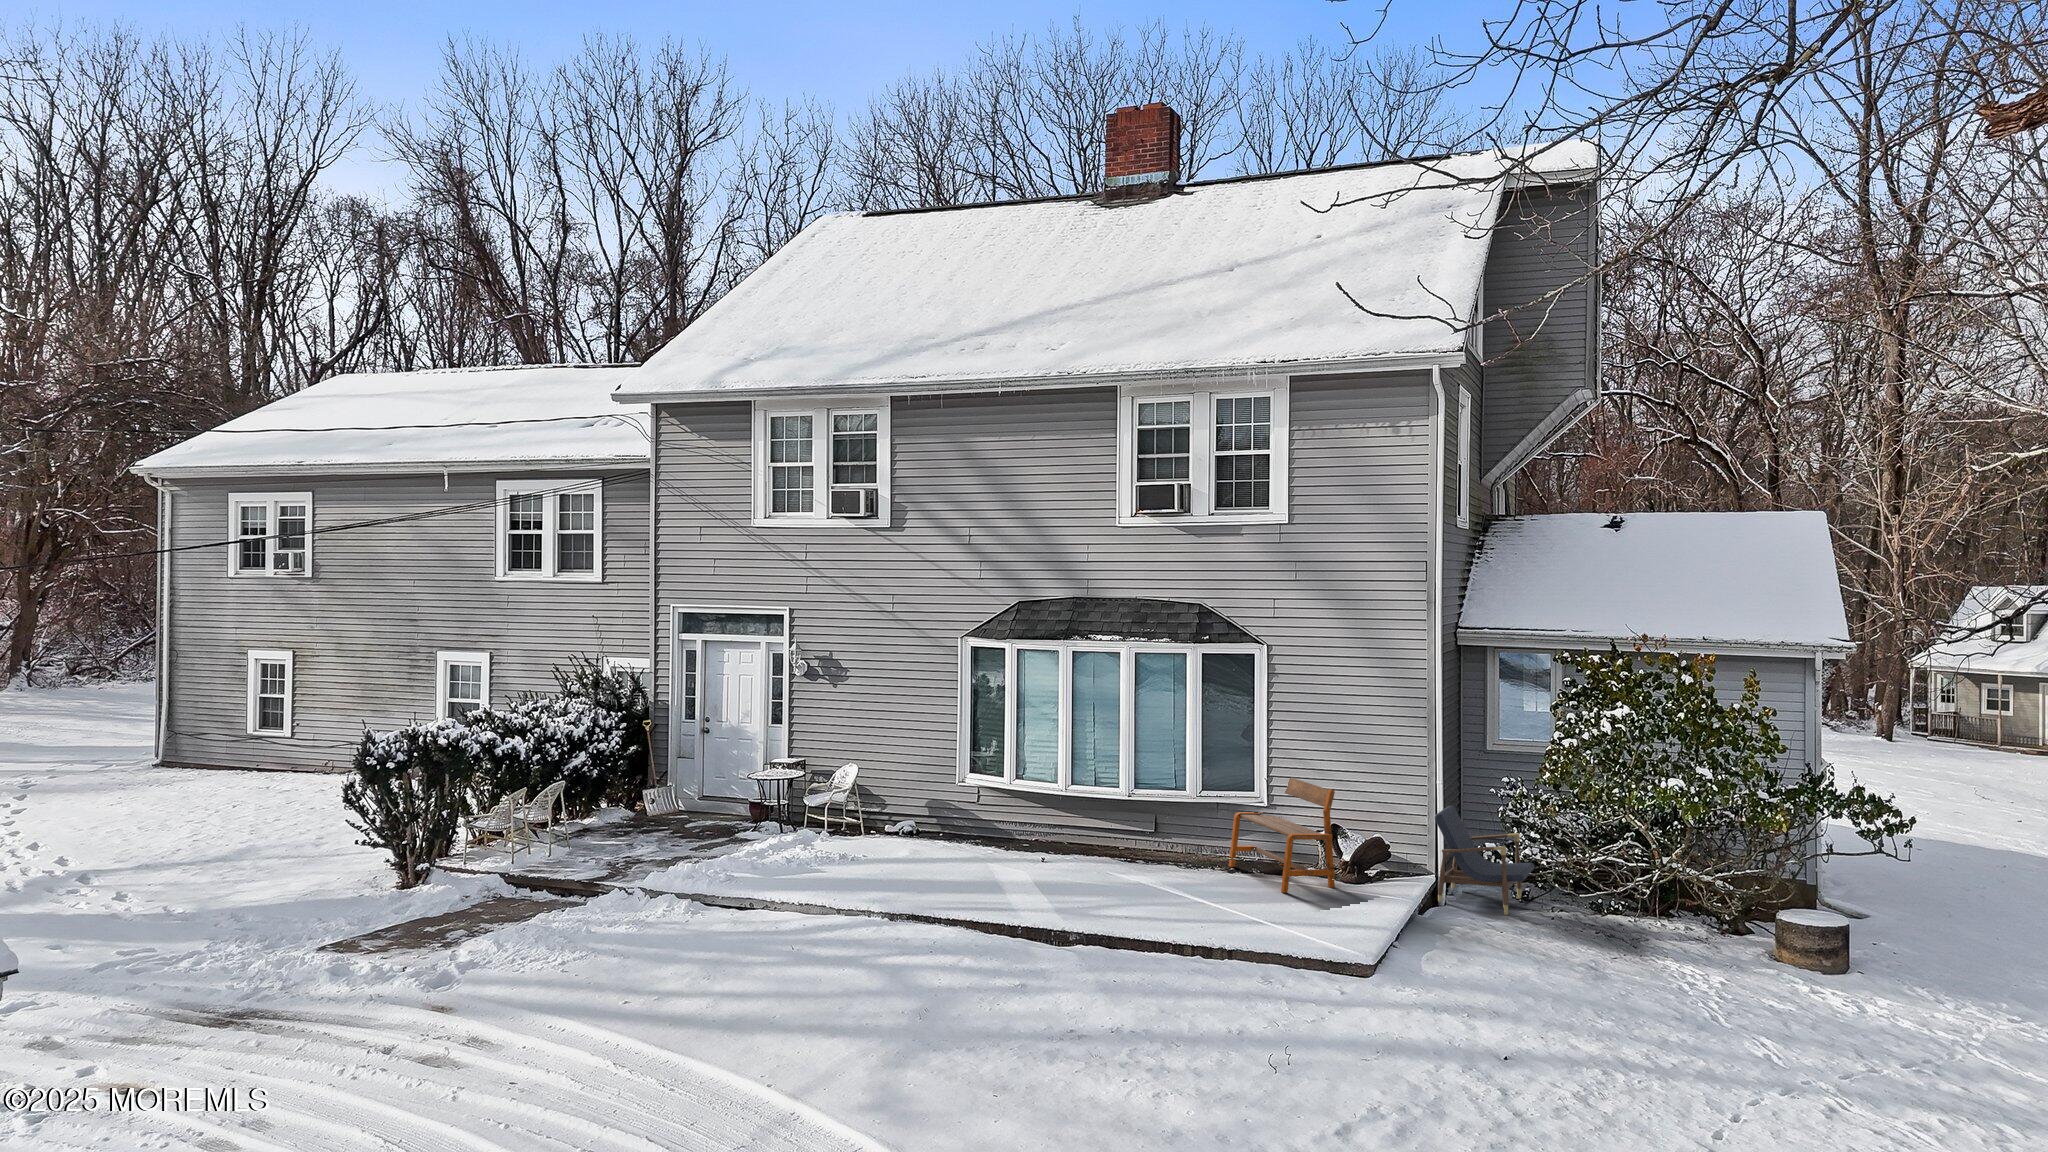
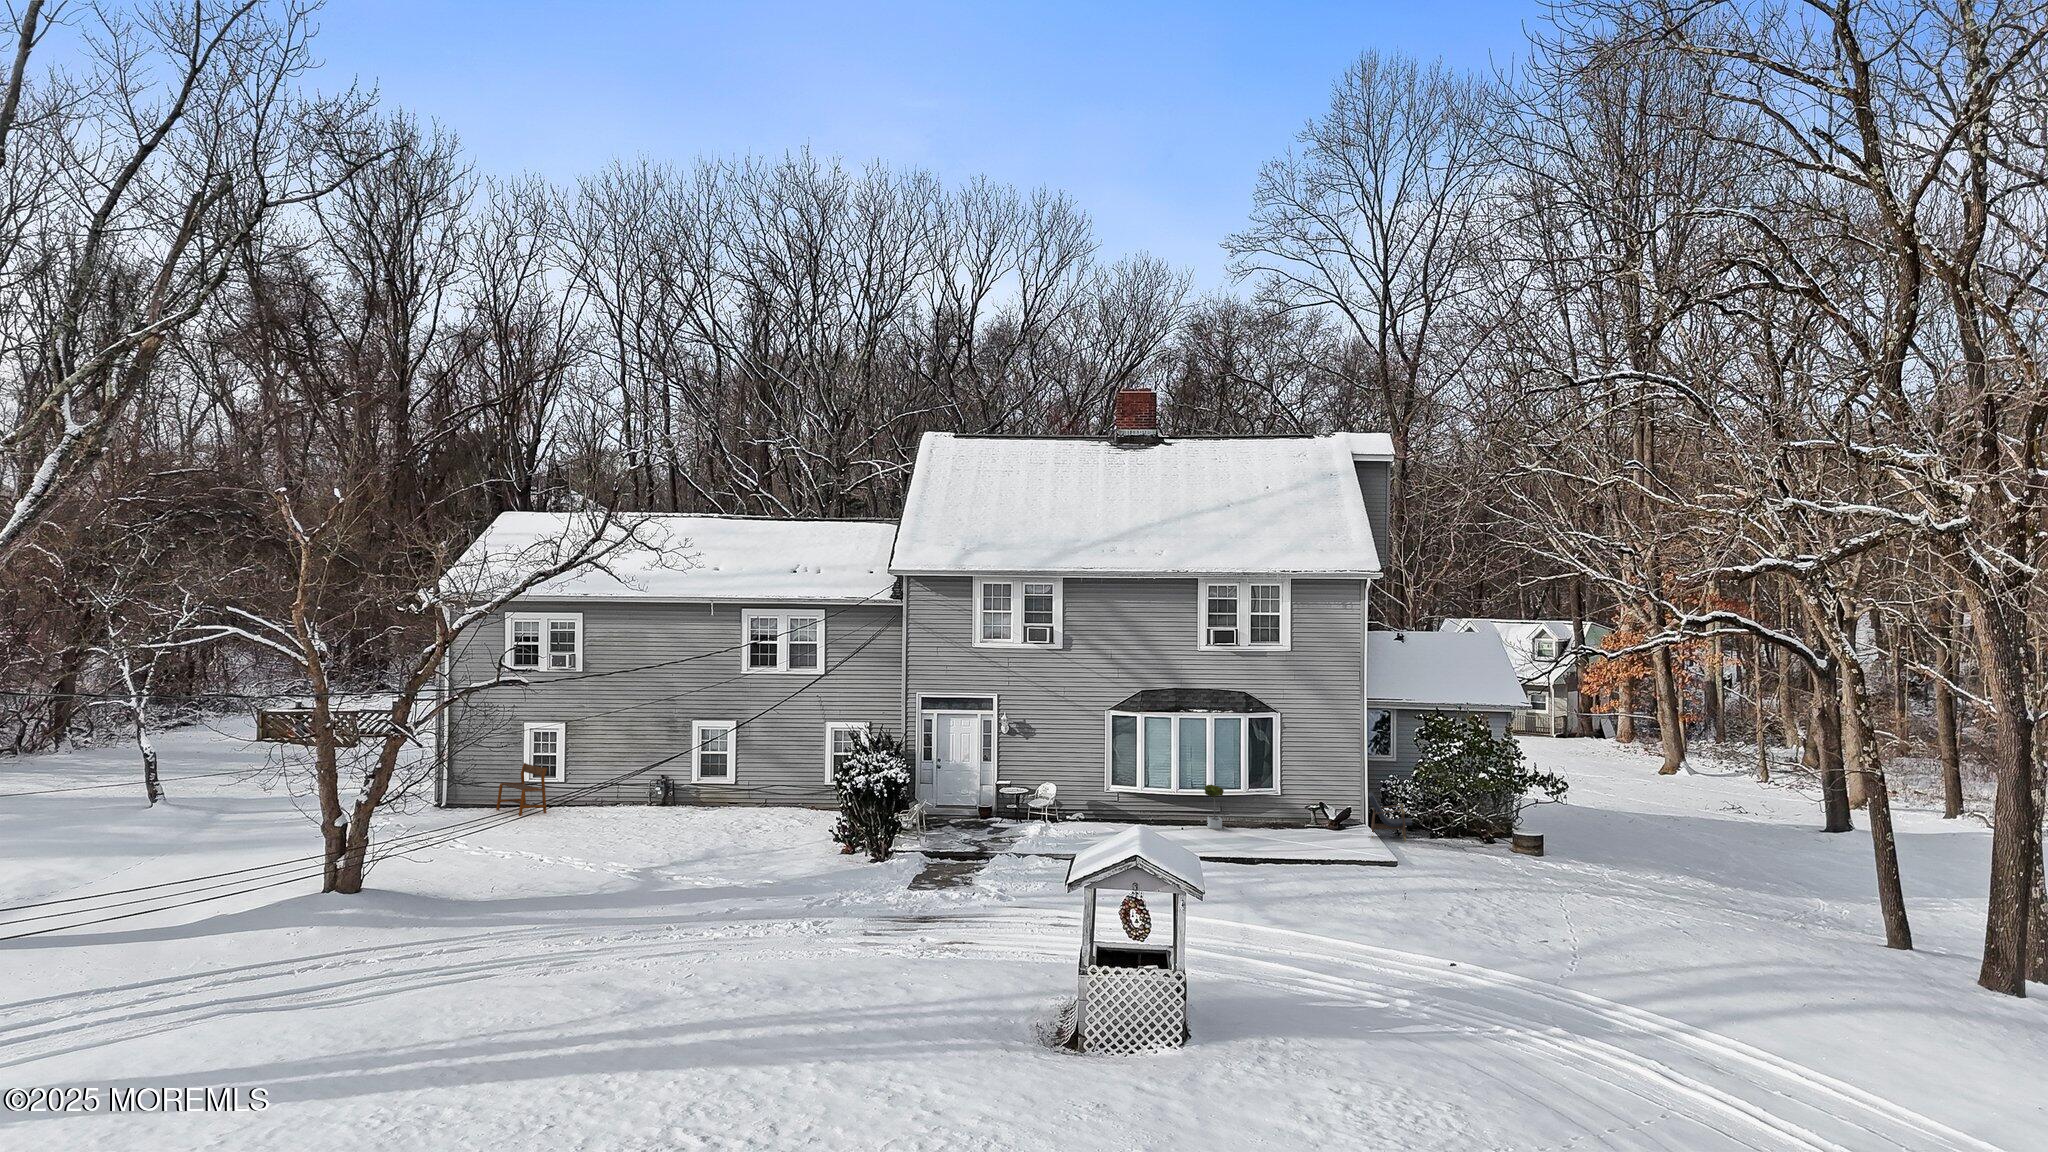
potted tree: none [1119,776,1155,861] -> present [1205,785,1224,829]
bench: present [1229,777,1335,893] -> present [496,763,547,816]

